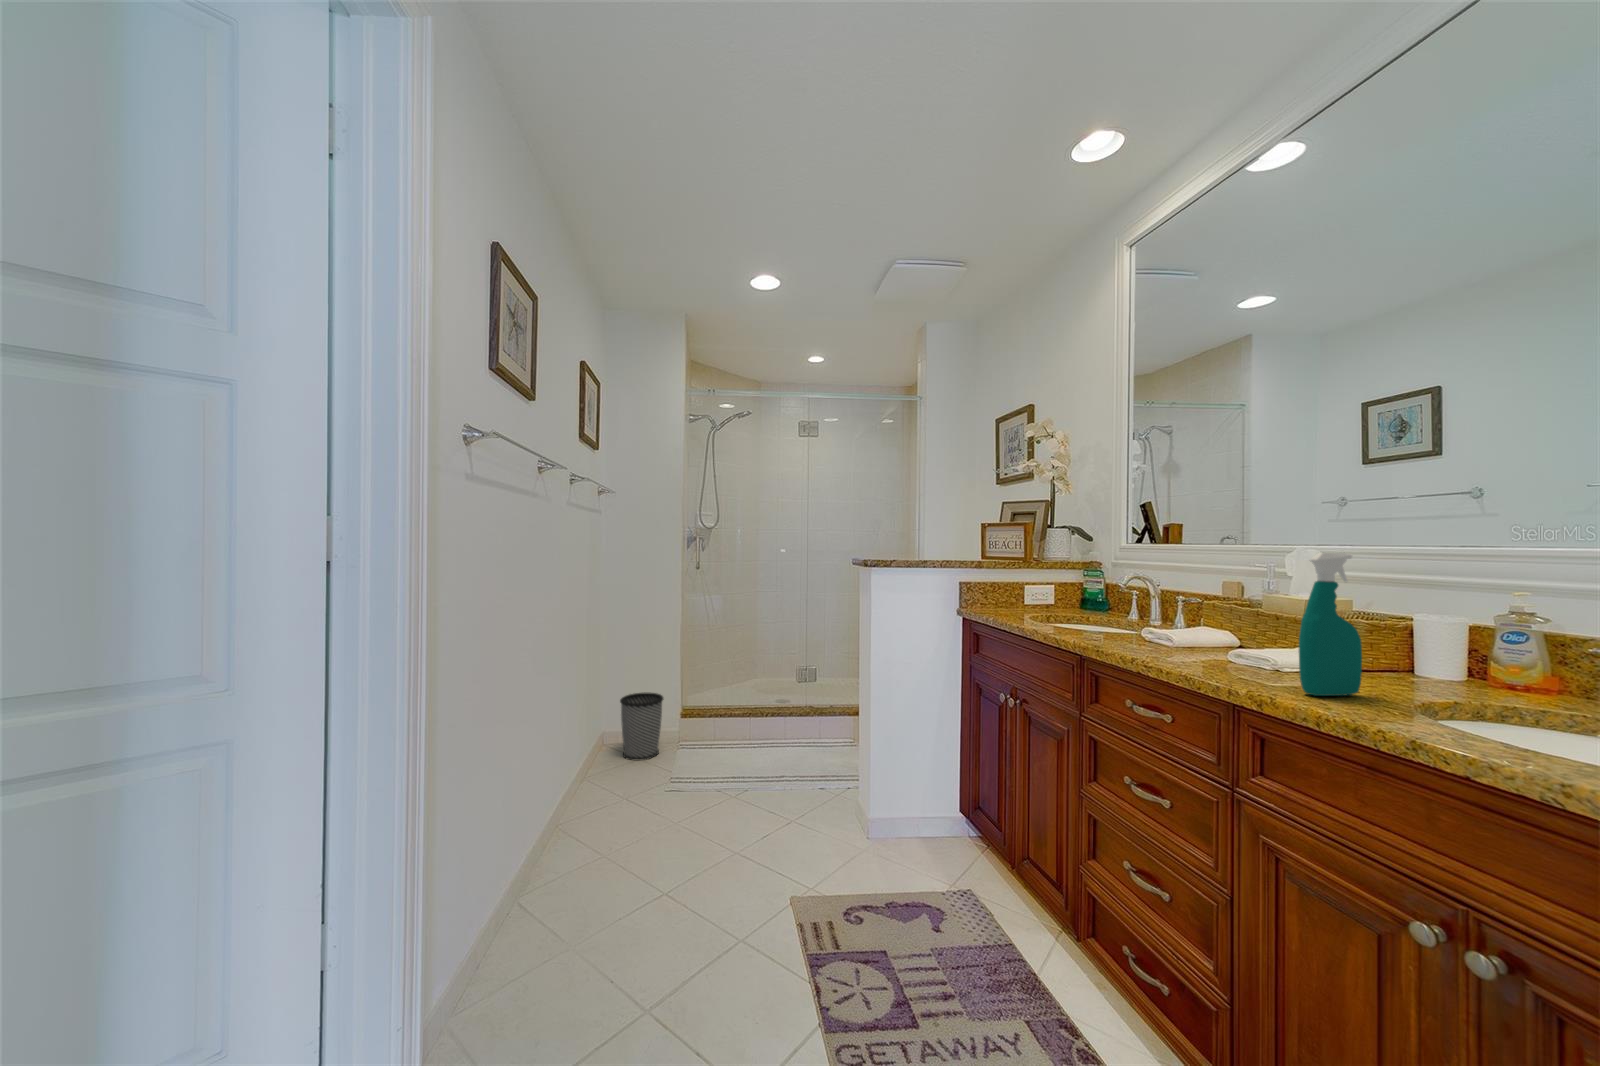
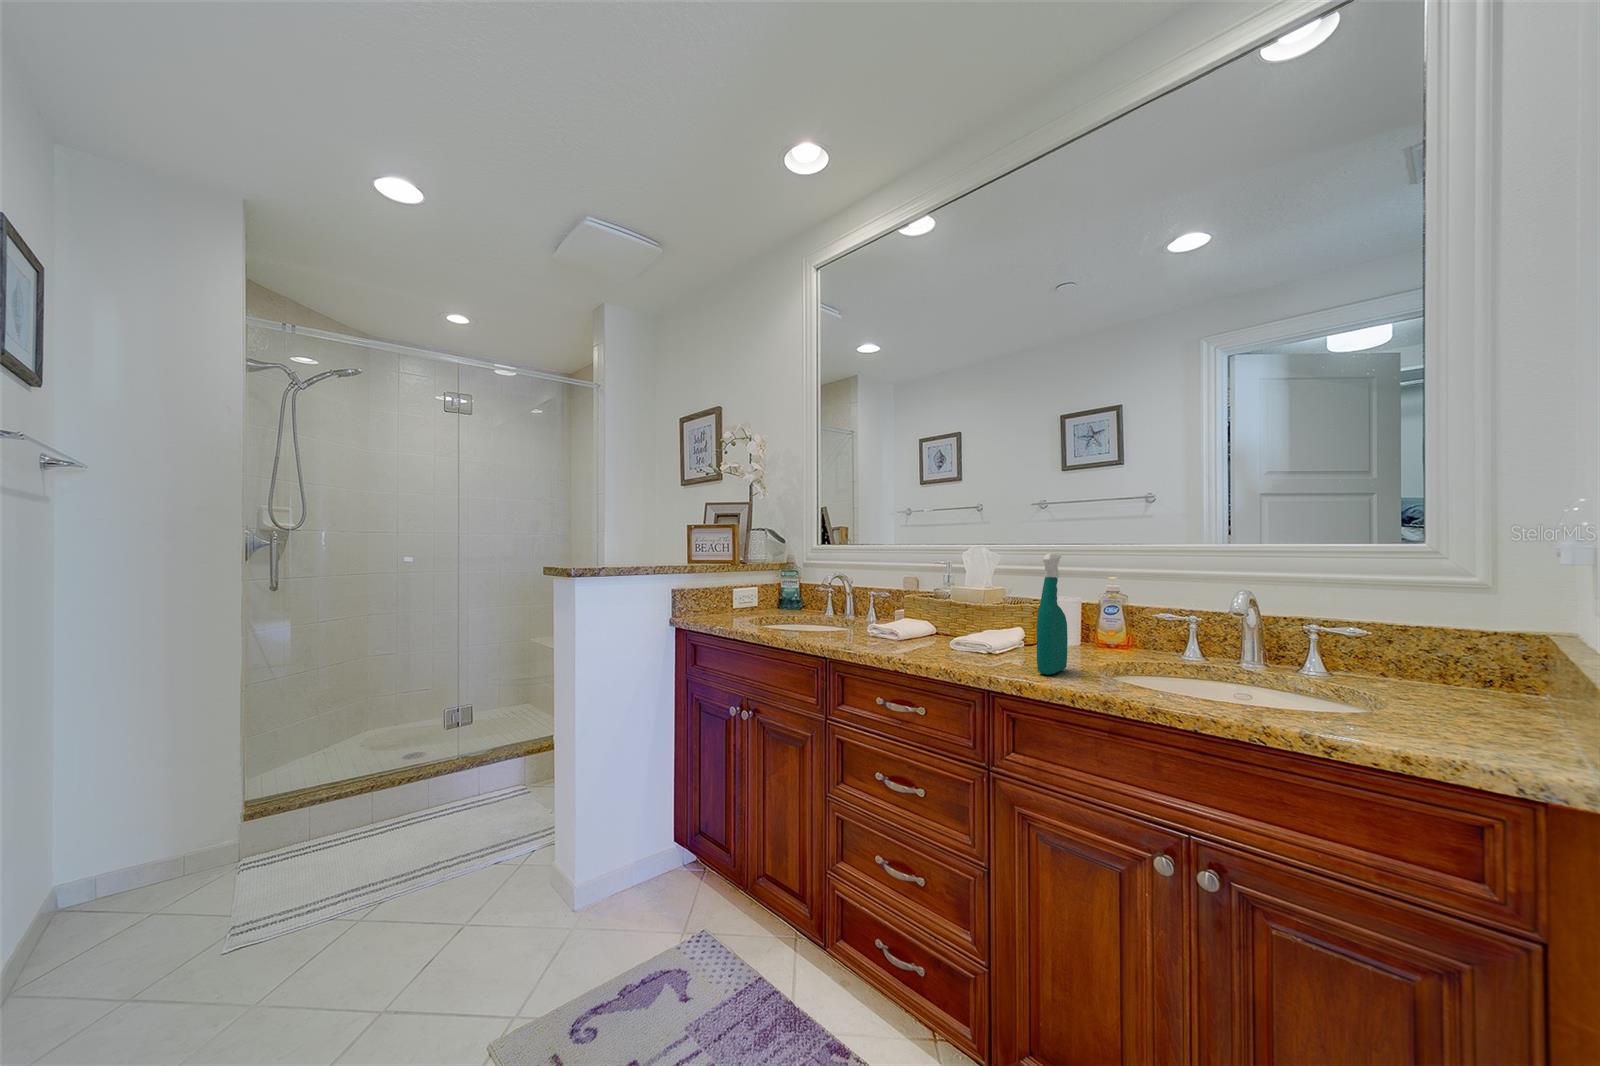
wastebasket: present [620,692,664,761] -> none [77,791,193,923]

